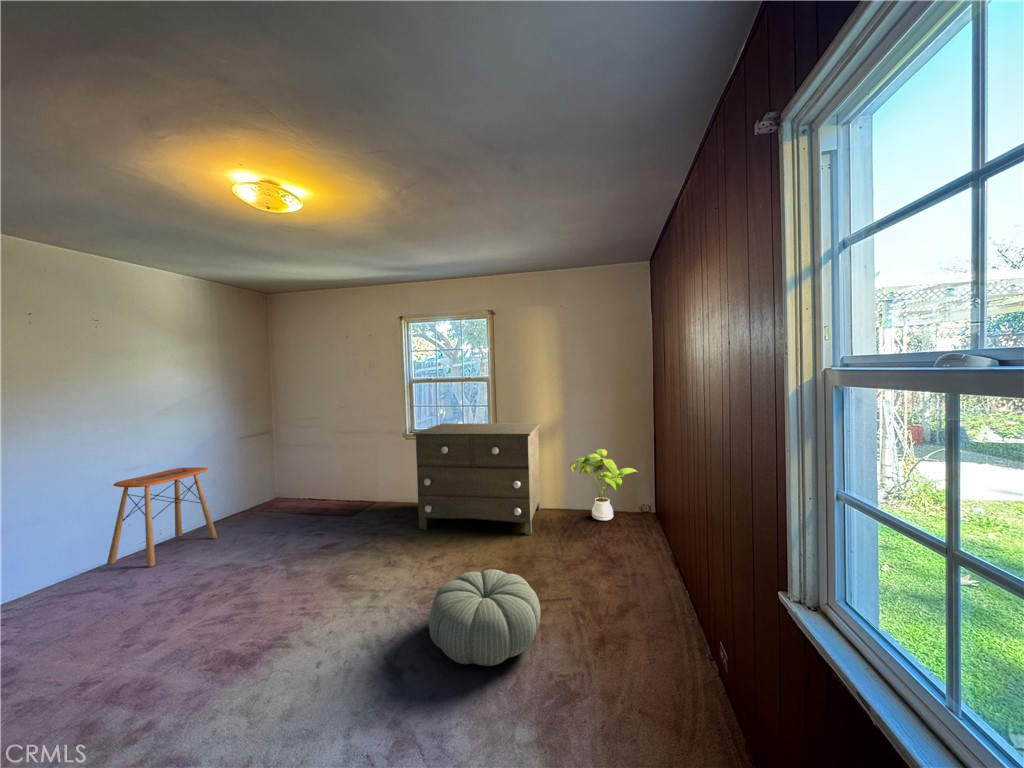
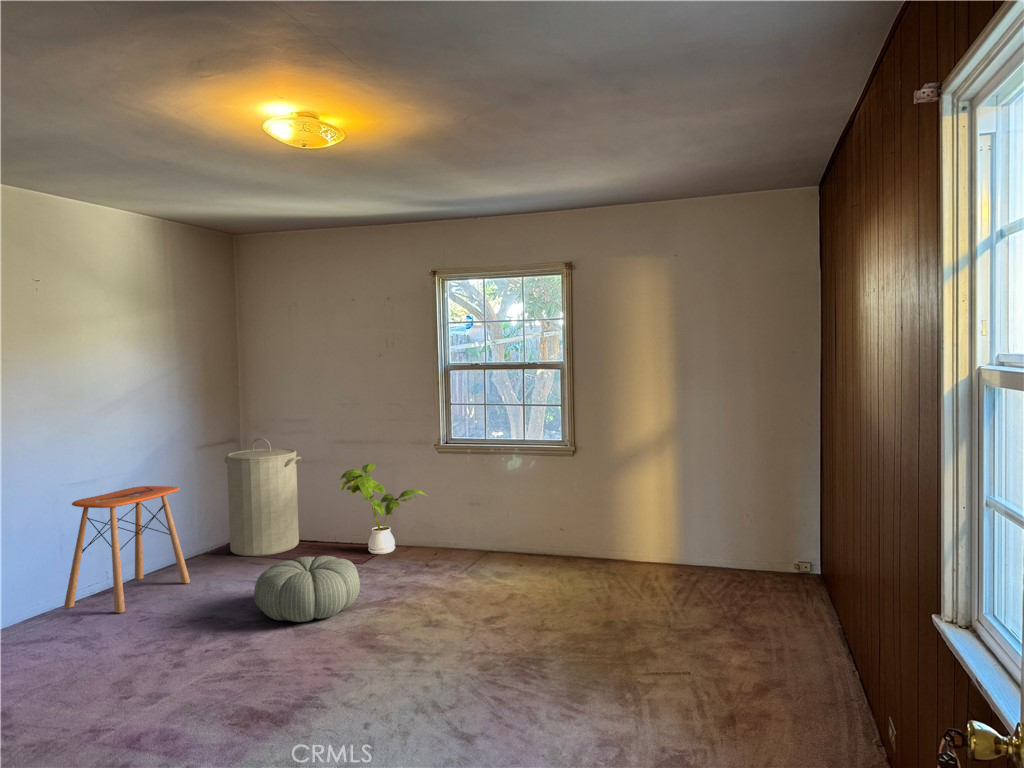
dresser: present [413,423,540,535] -> none [456,433,640,596]
laundry hamper: none [254,430,310,514] -> present [225,438,301,556]
house plant: present [570,449,639,520] -> present [340,464,427,554]
pouf: present [429,569,541,666] -> present [254,556,360,622]

